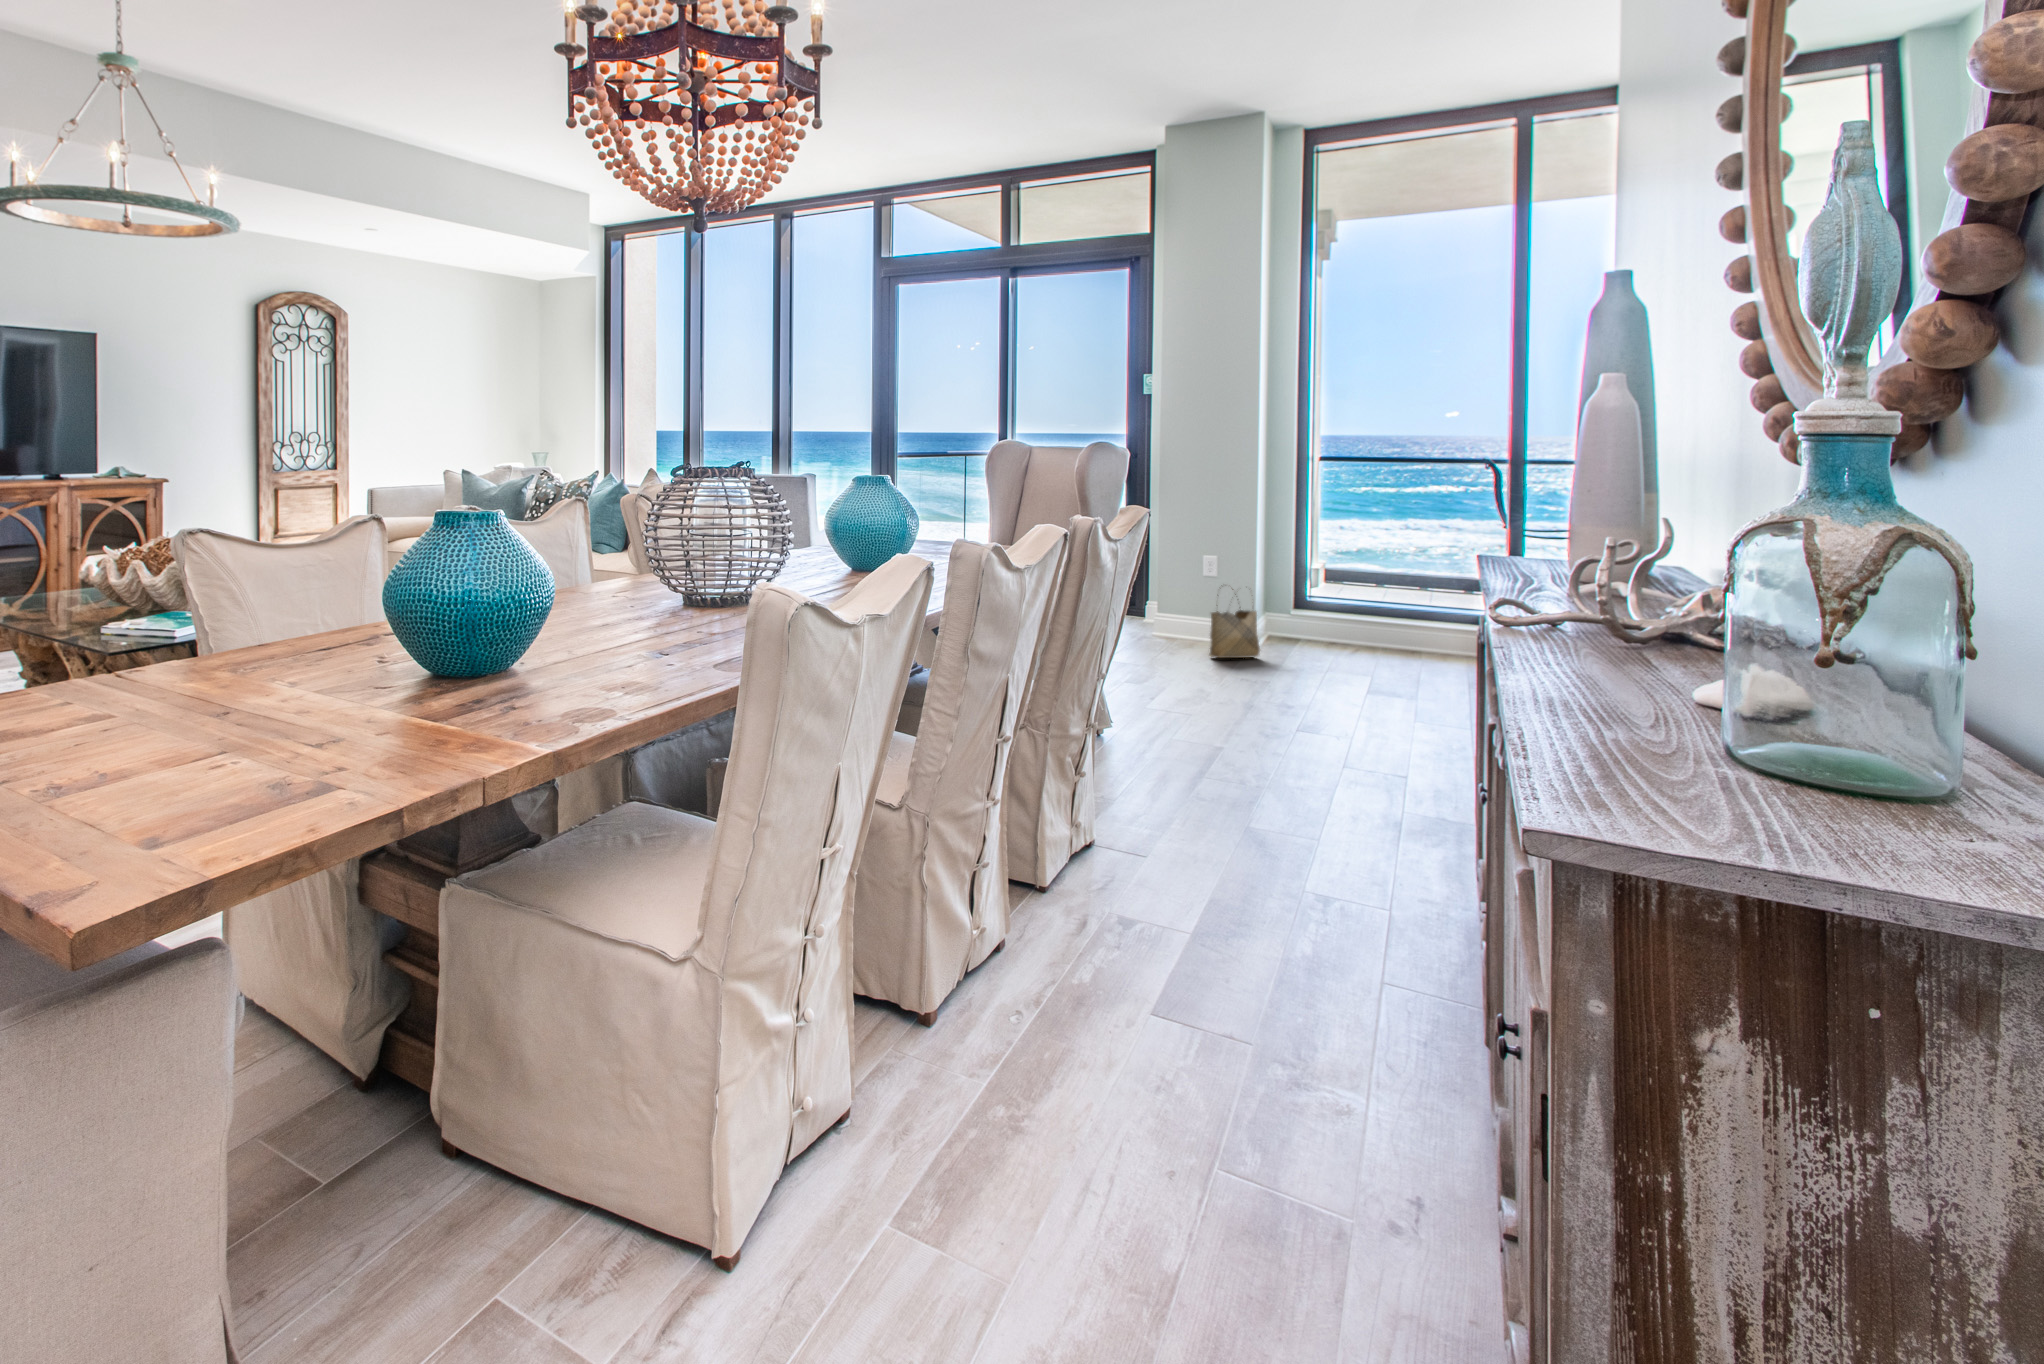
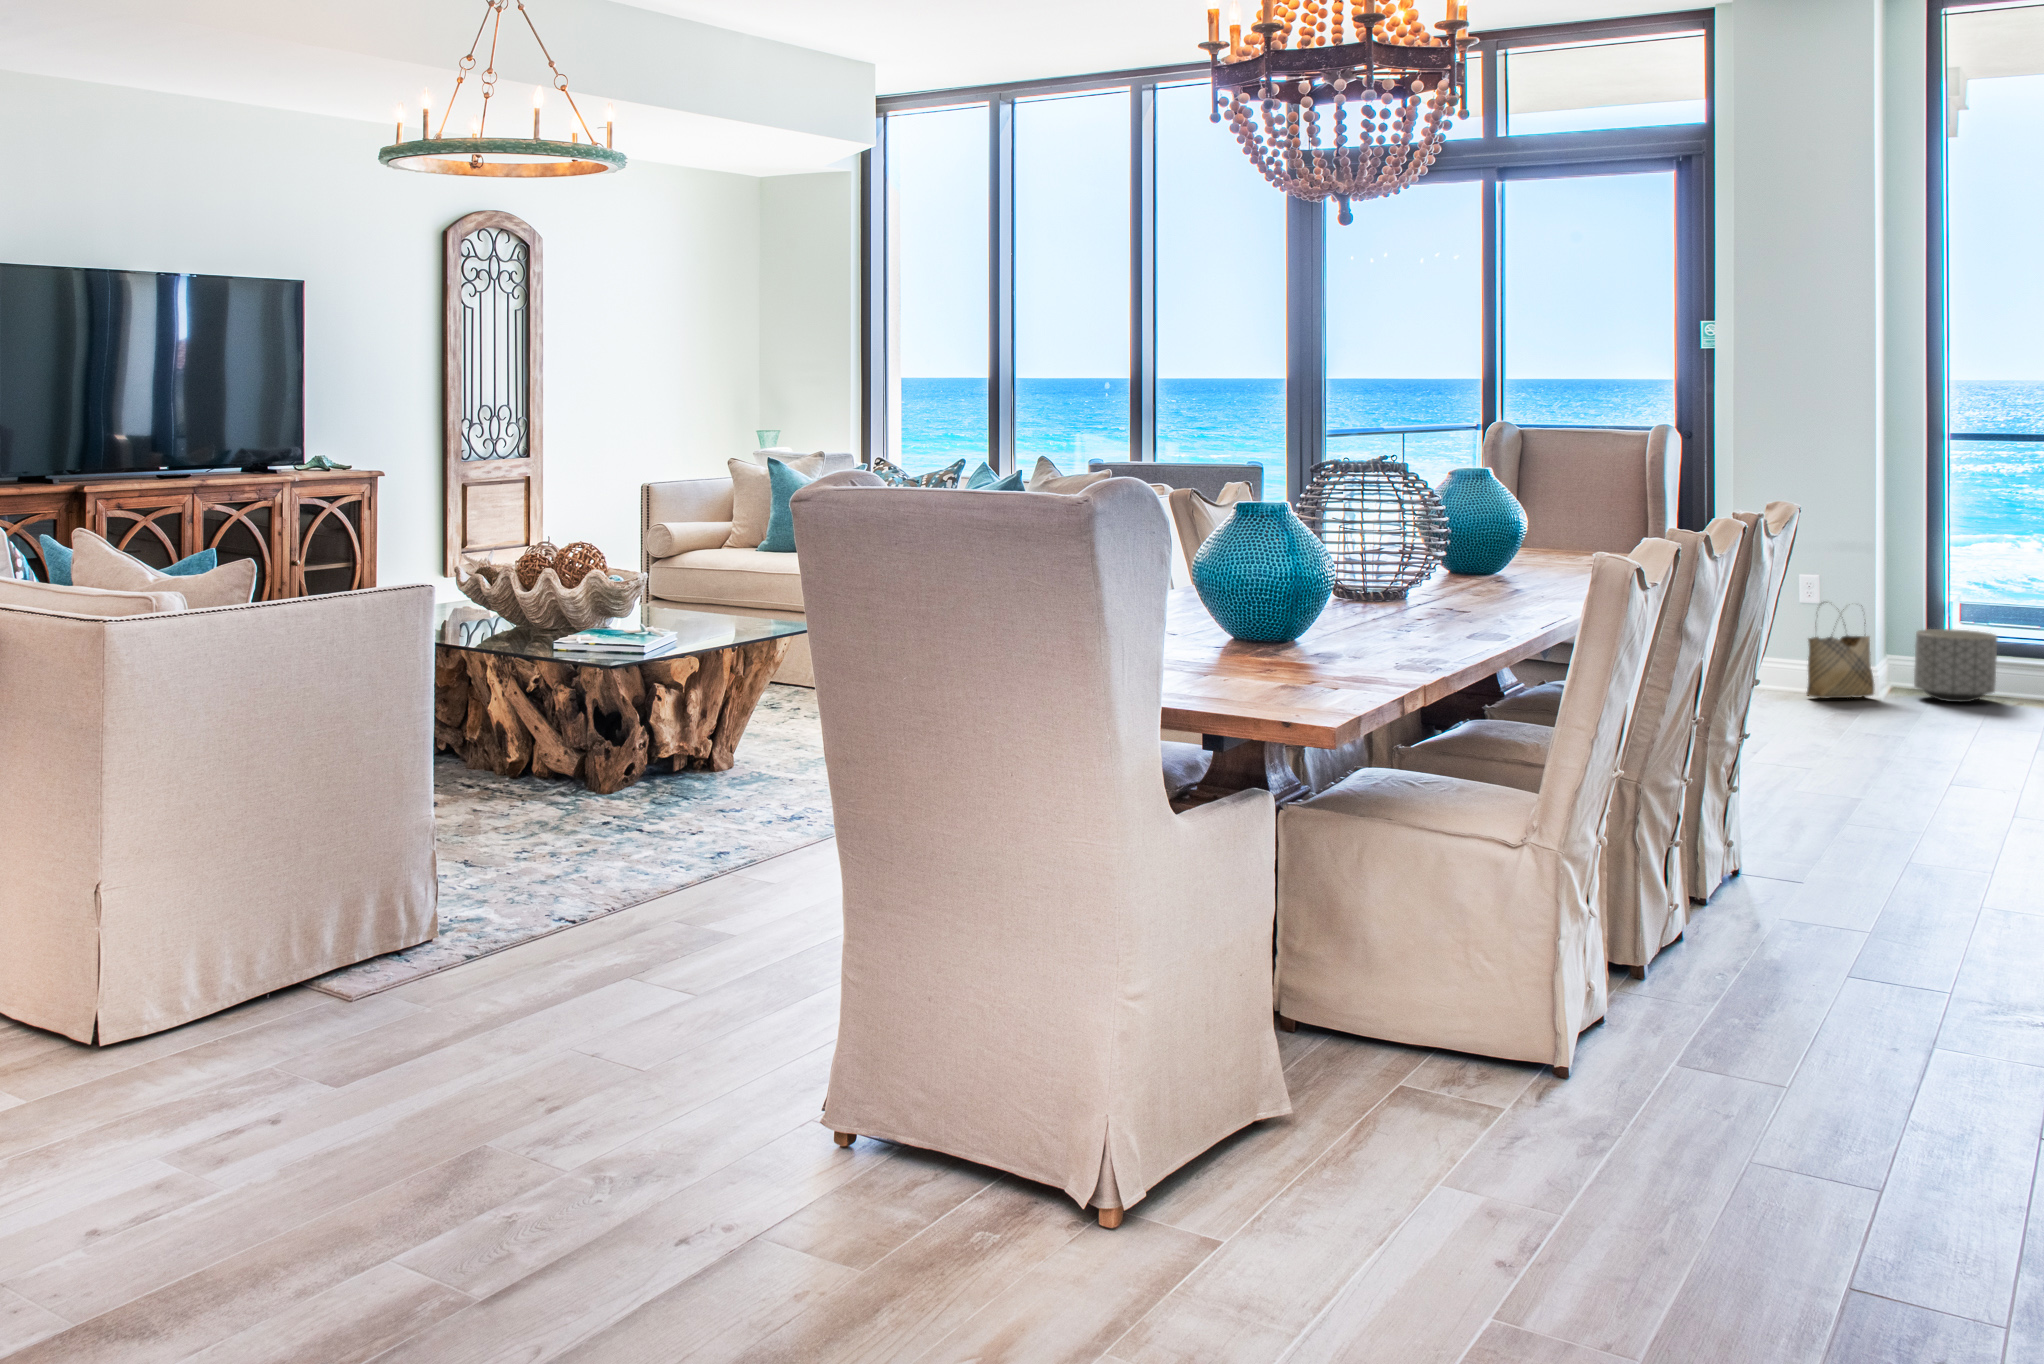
planter: none [1289,606,1350,662] -> present [1914,629,1997,702]

